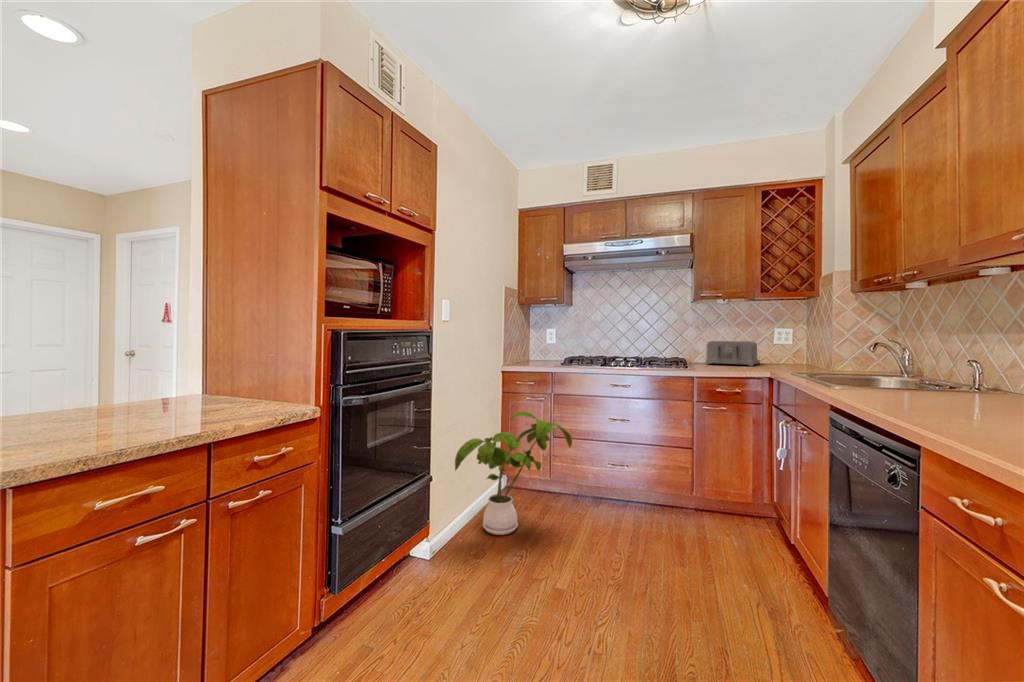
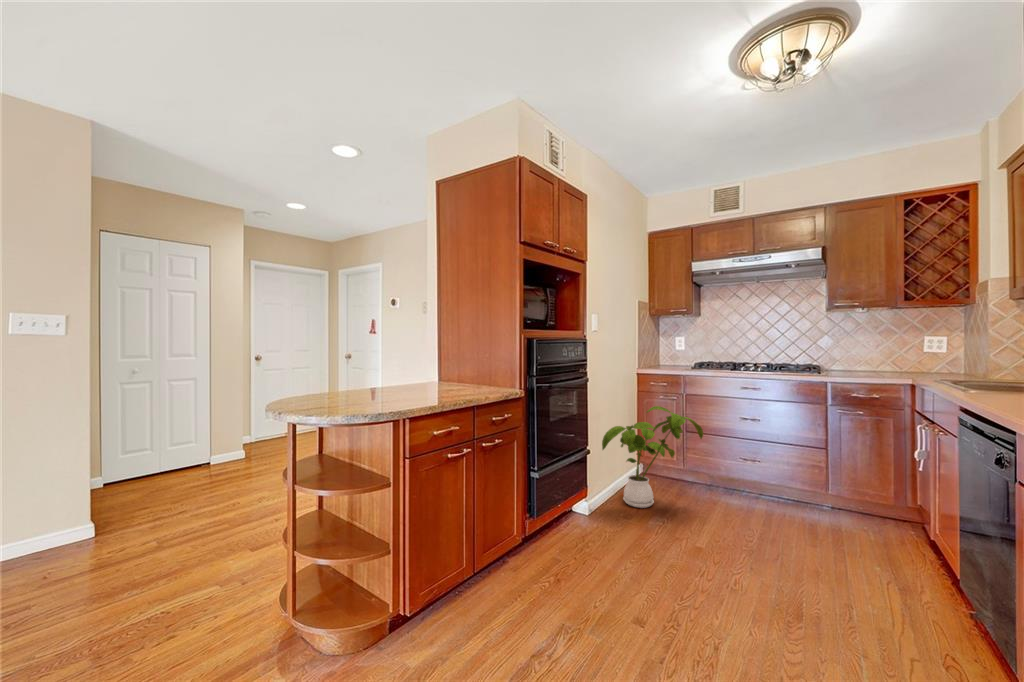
toaster: present [706,341,760,366] -> none [843,348,908,373]

